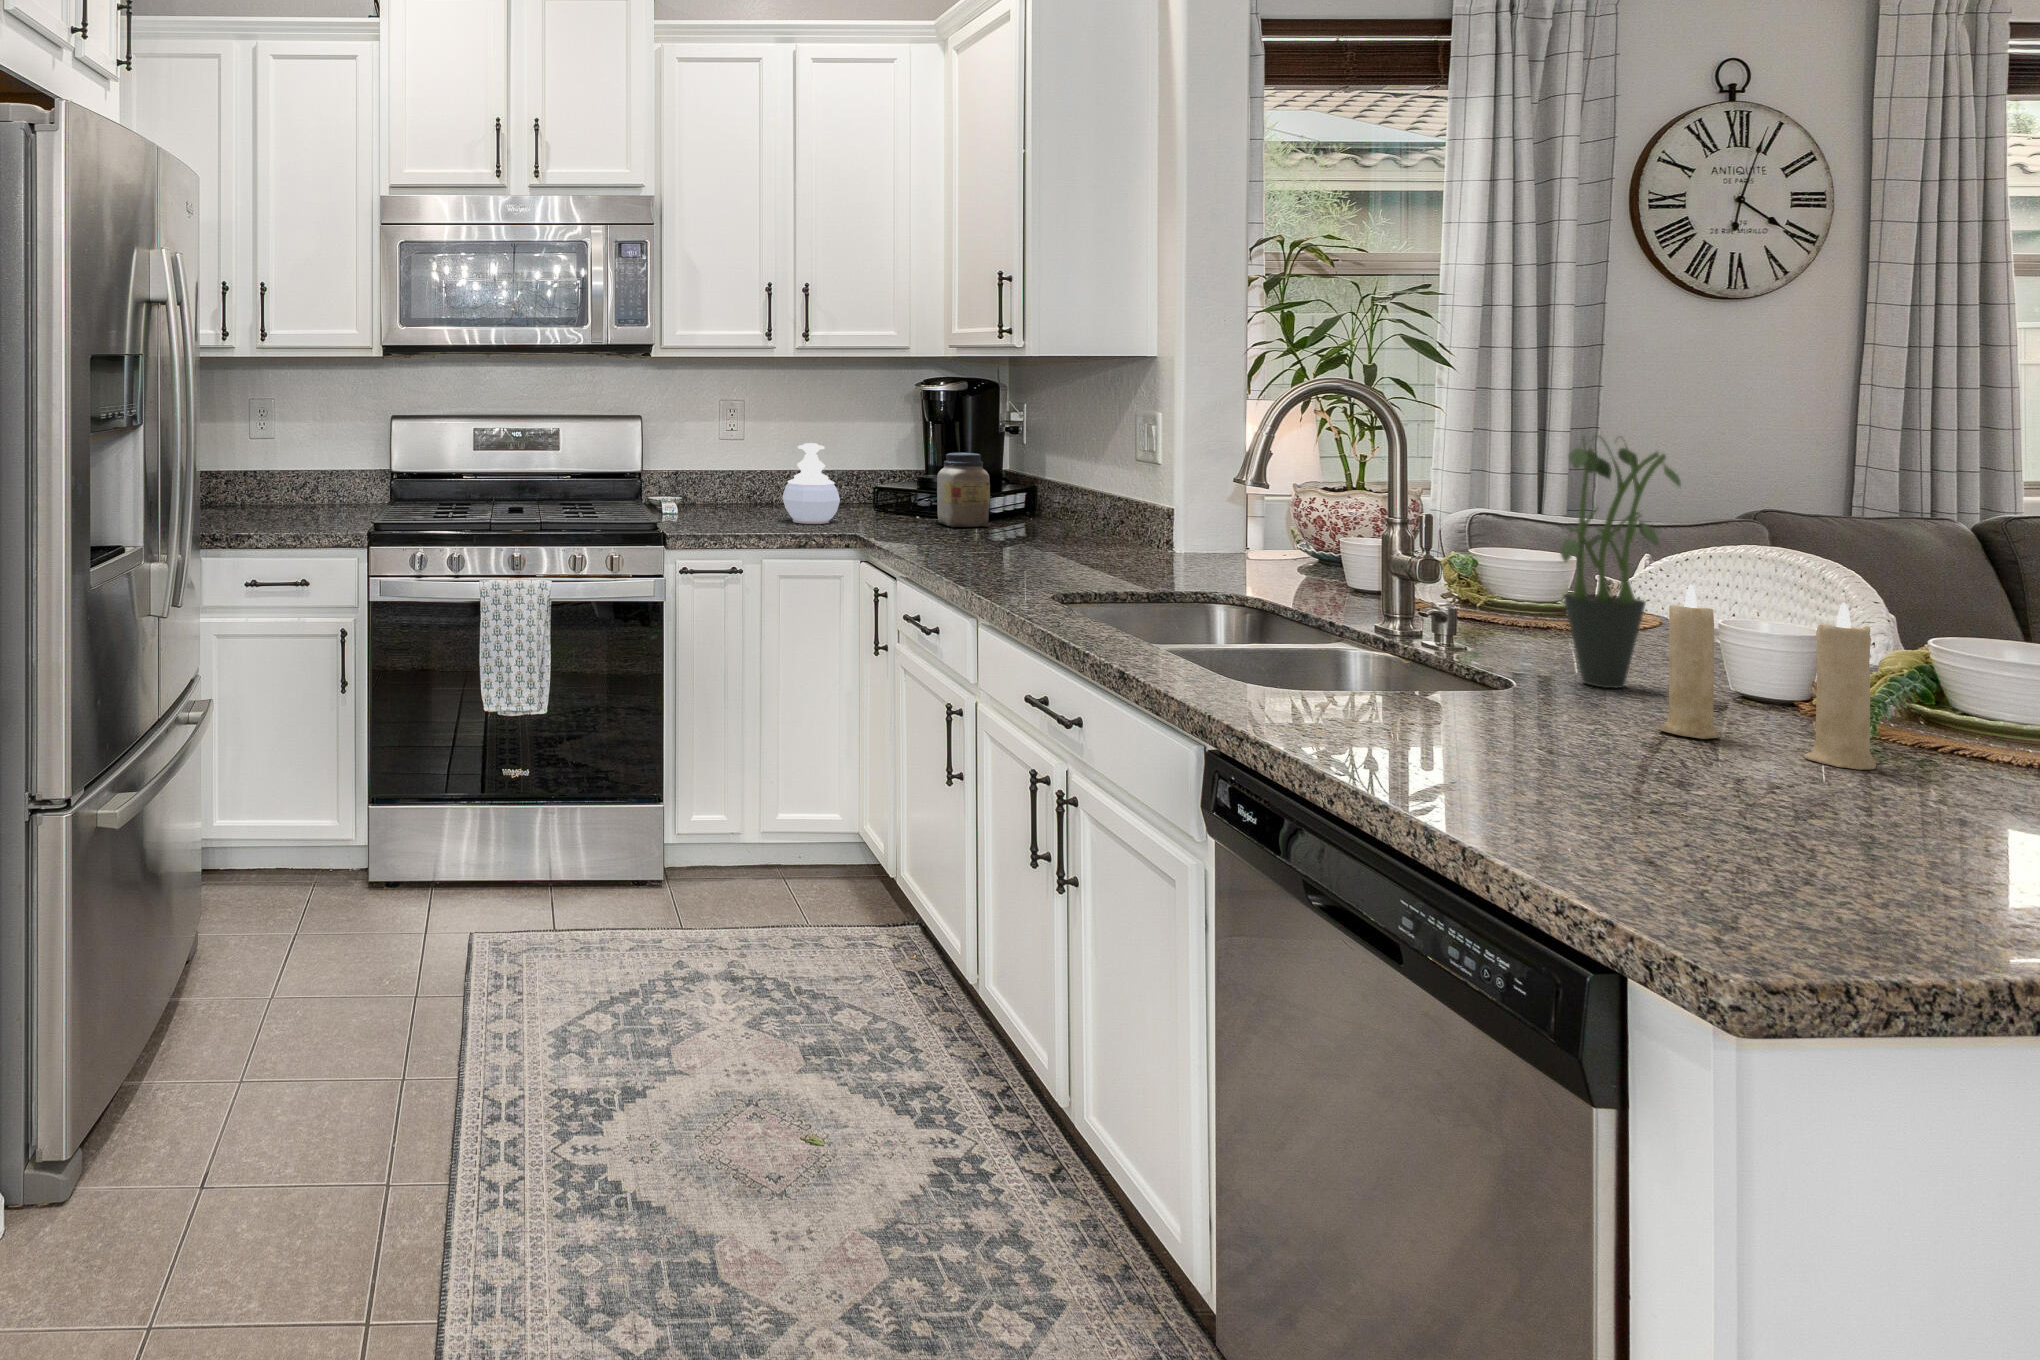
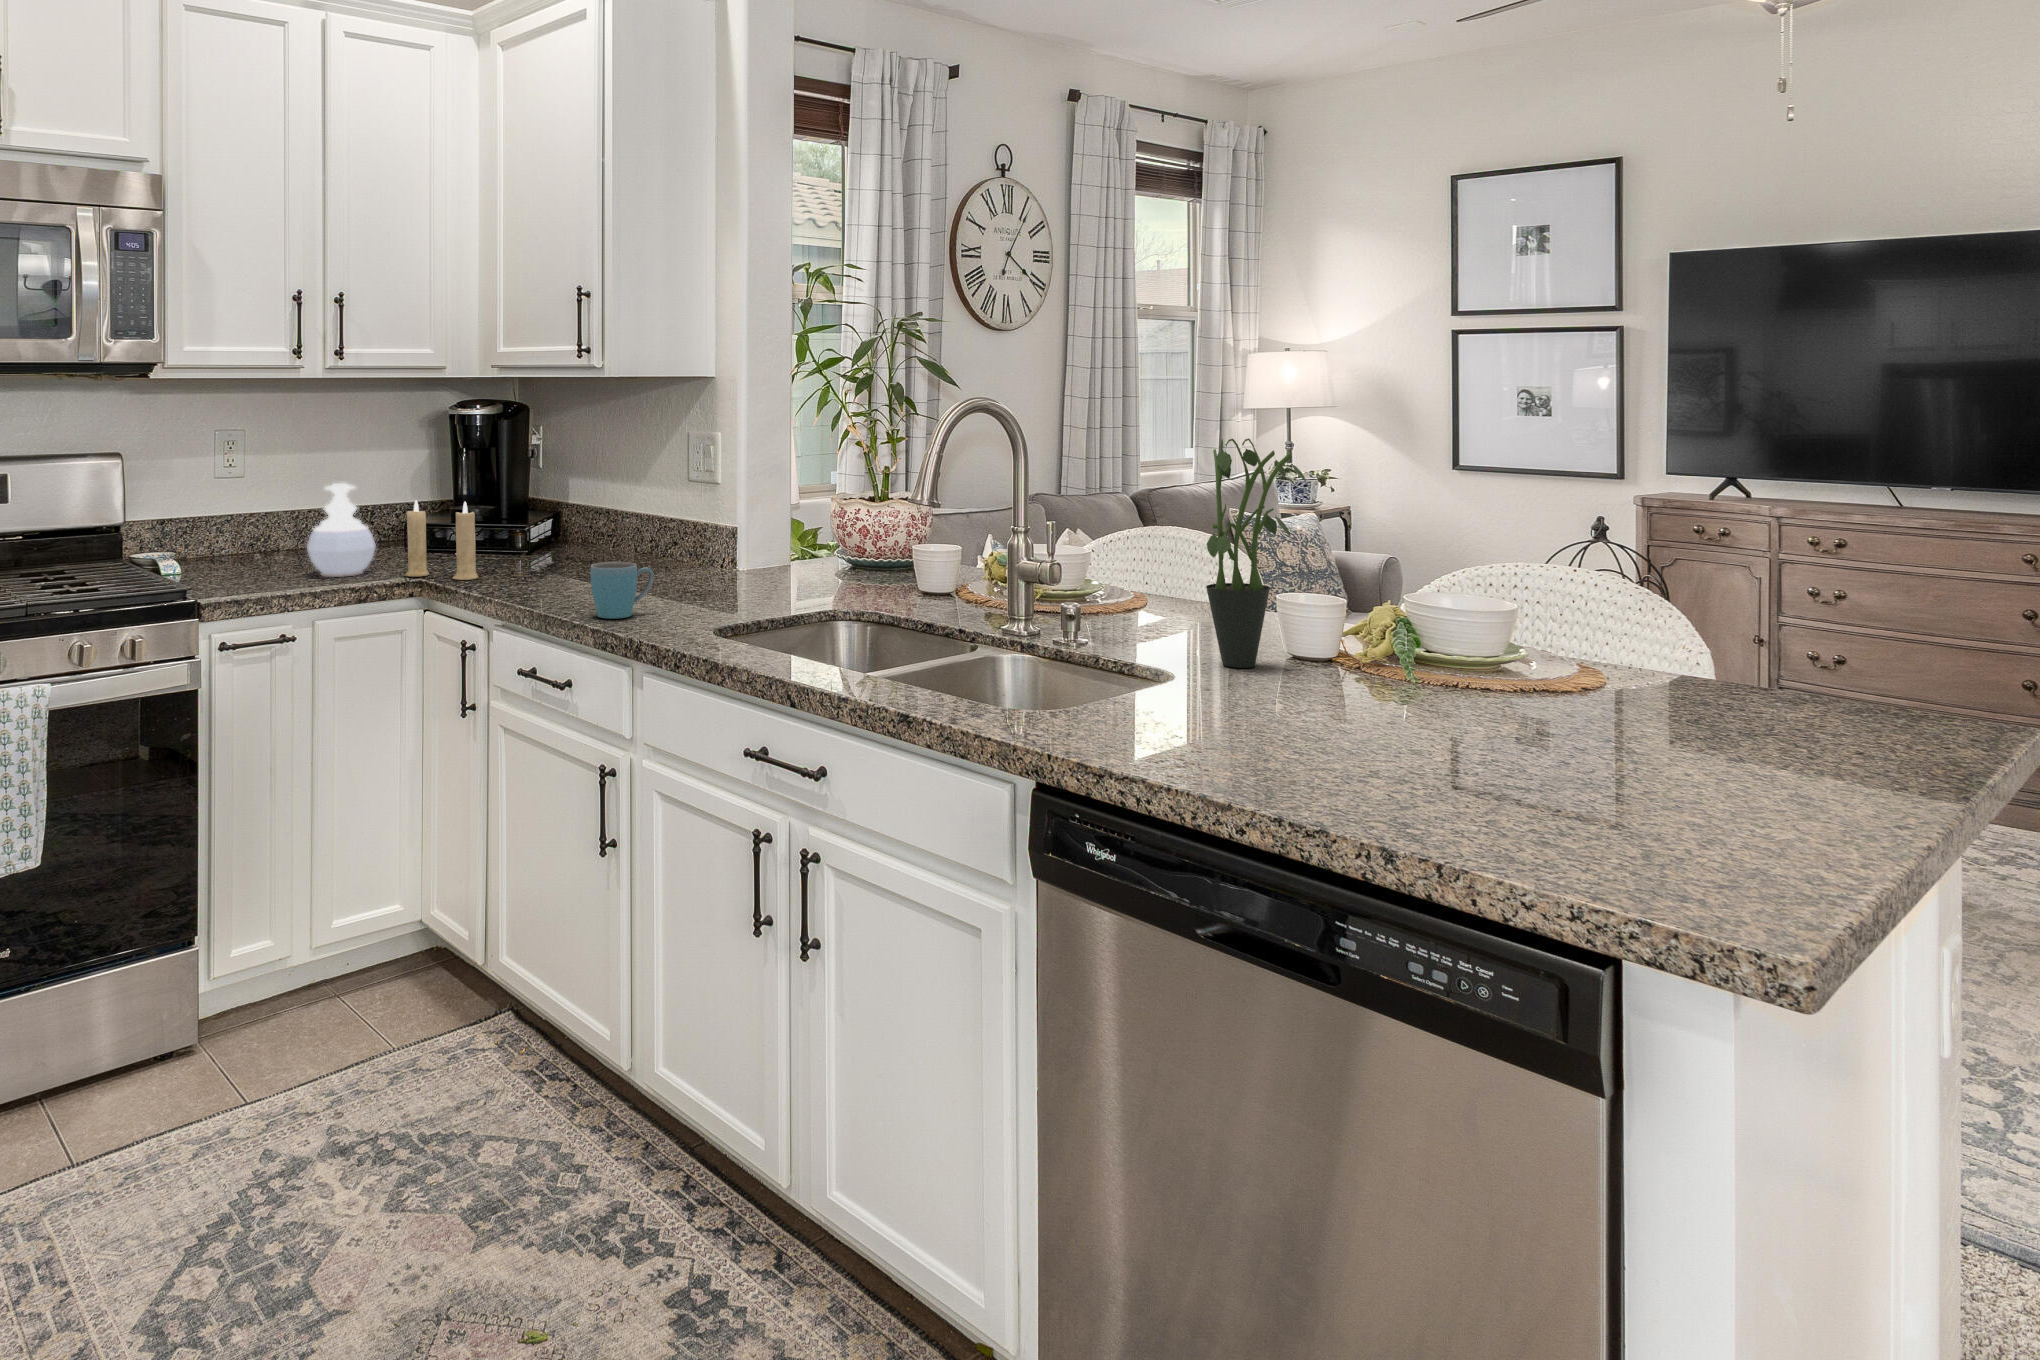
jar: present [937,453,990,527] -> none [479,483,537,566]
mug: none [976,525,1039,576] -> present [591,562,654,619]
candle: present [1659,584,1877,770] -> present [405,500,479,580]

